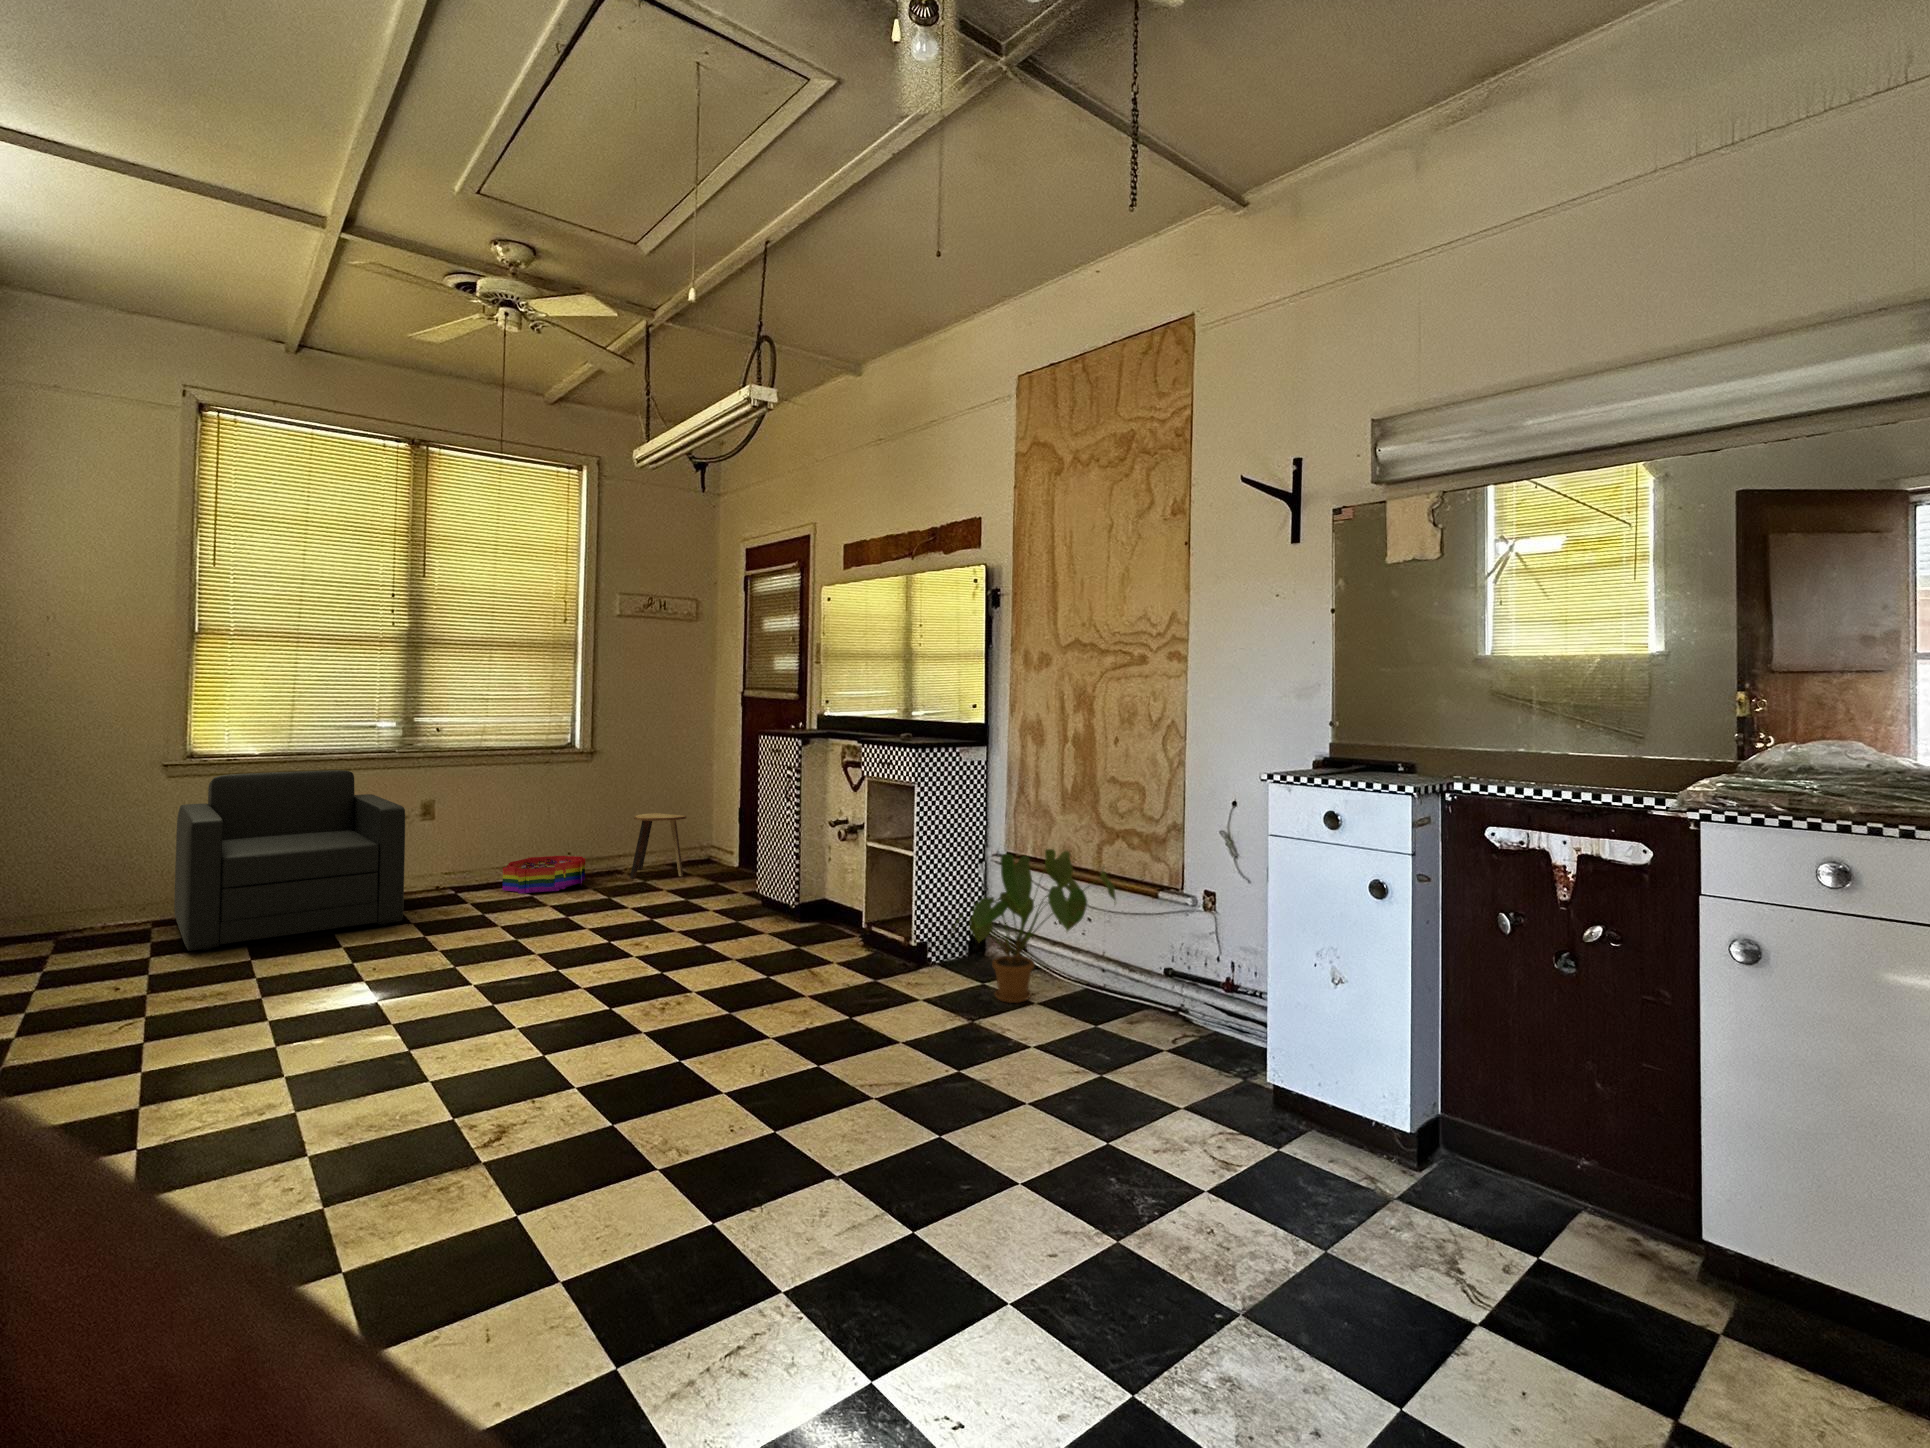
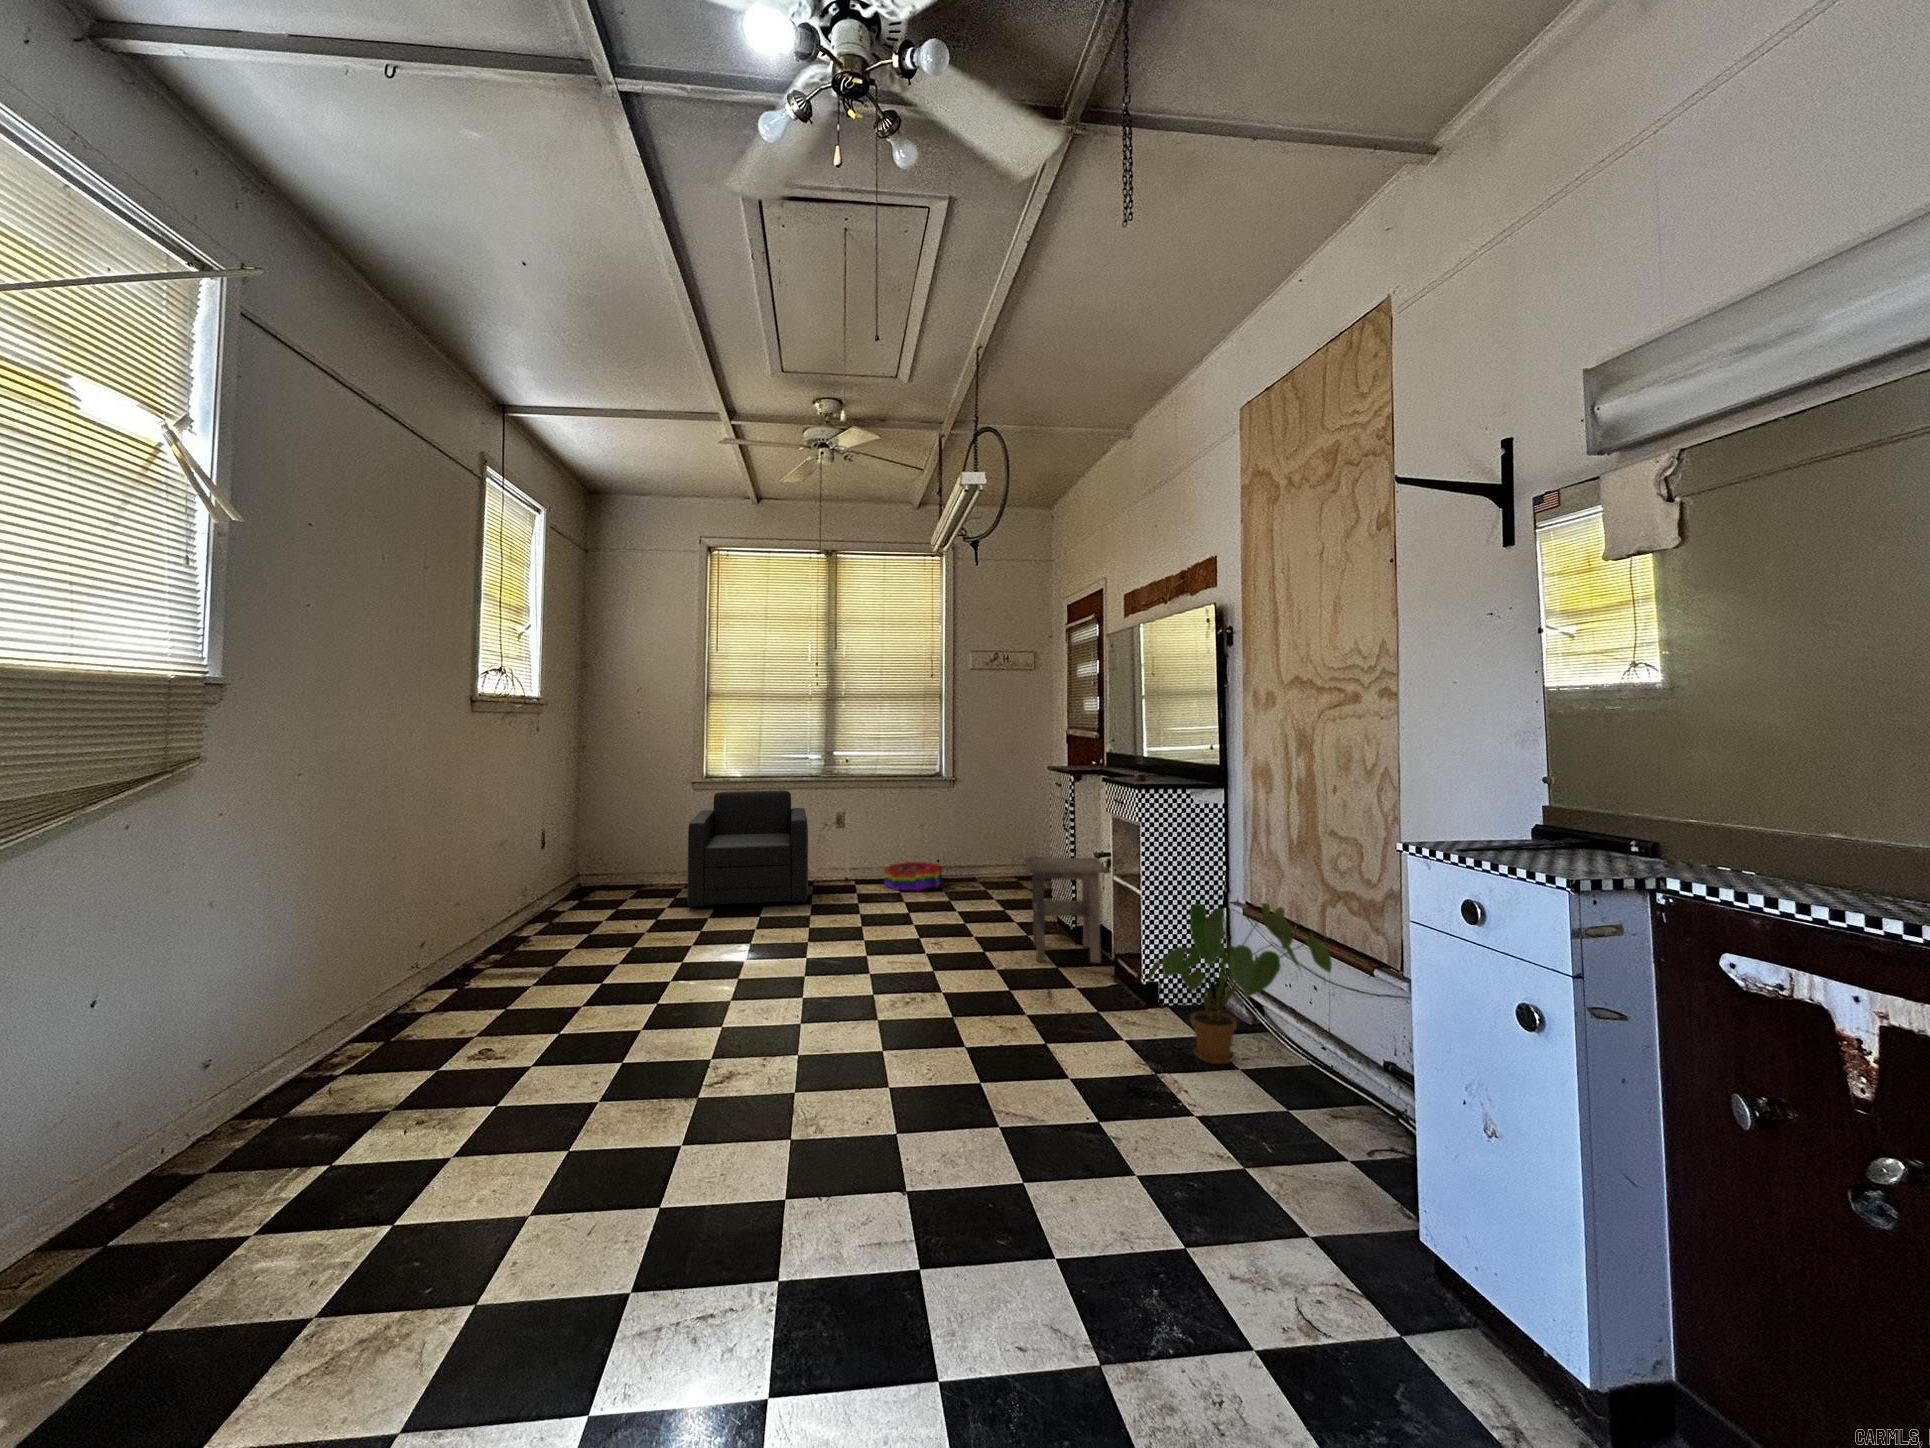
stool: present [630,813,686,878] -> none [976,833,1019,889]
side table: none [746,828,857,945] -> present [1024,857,1108,963]

